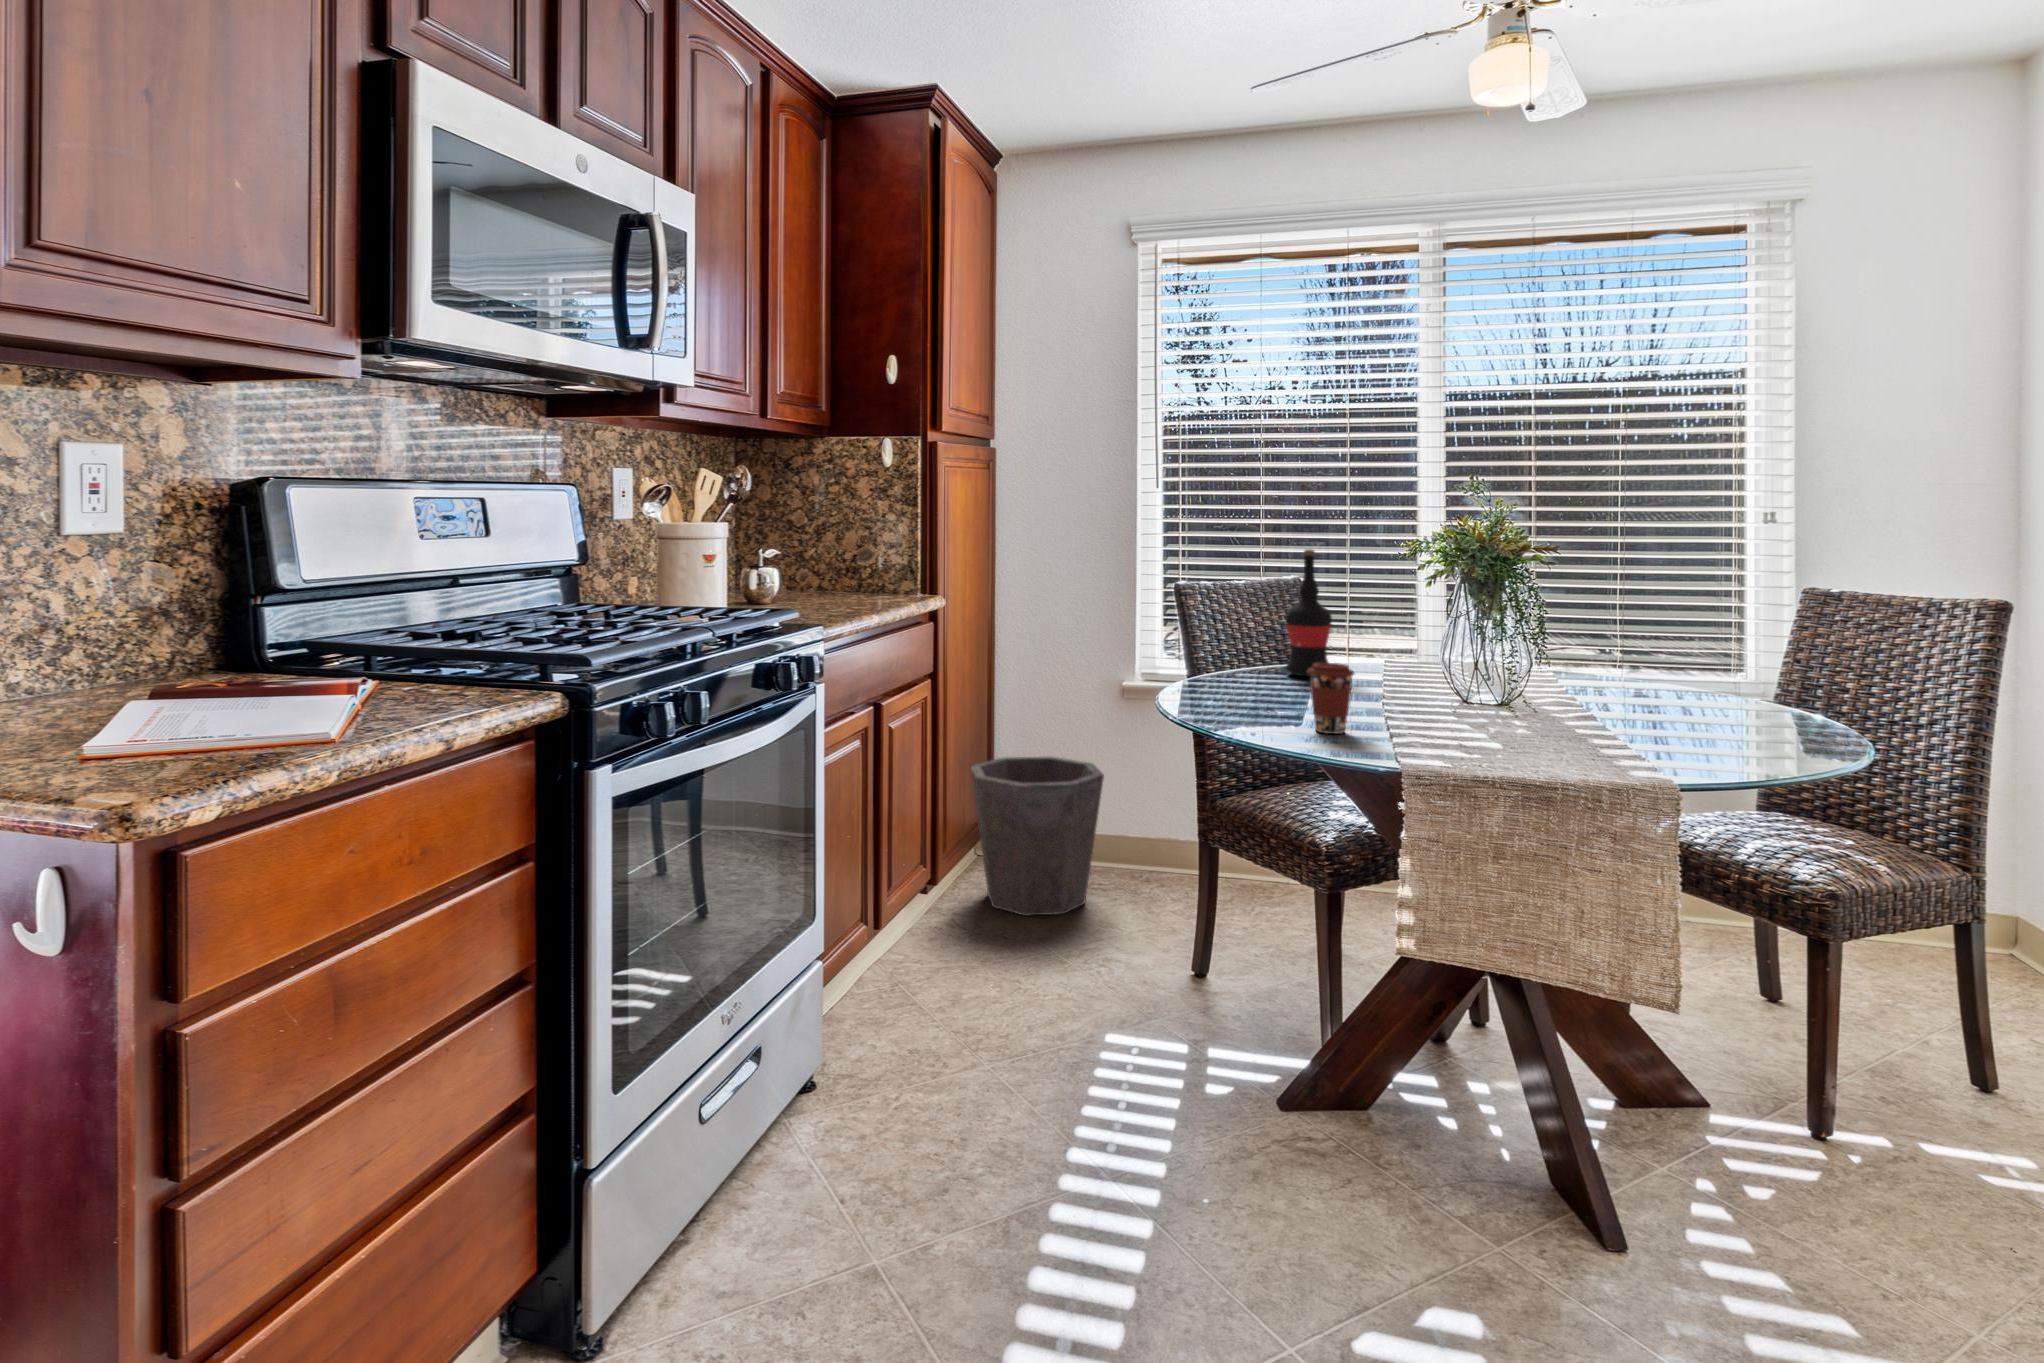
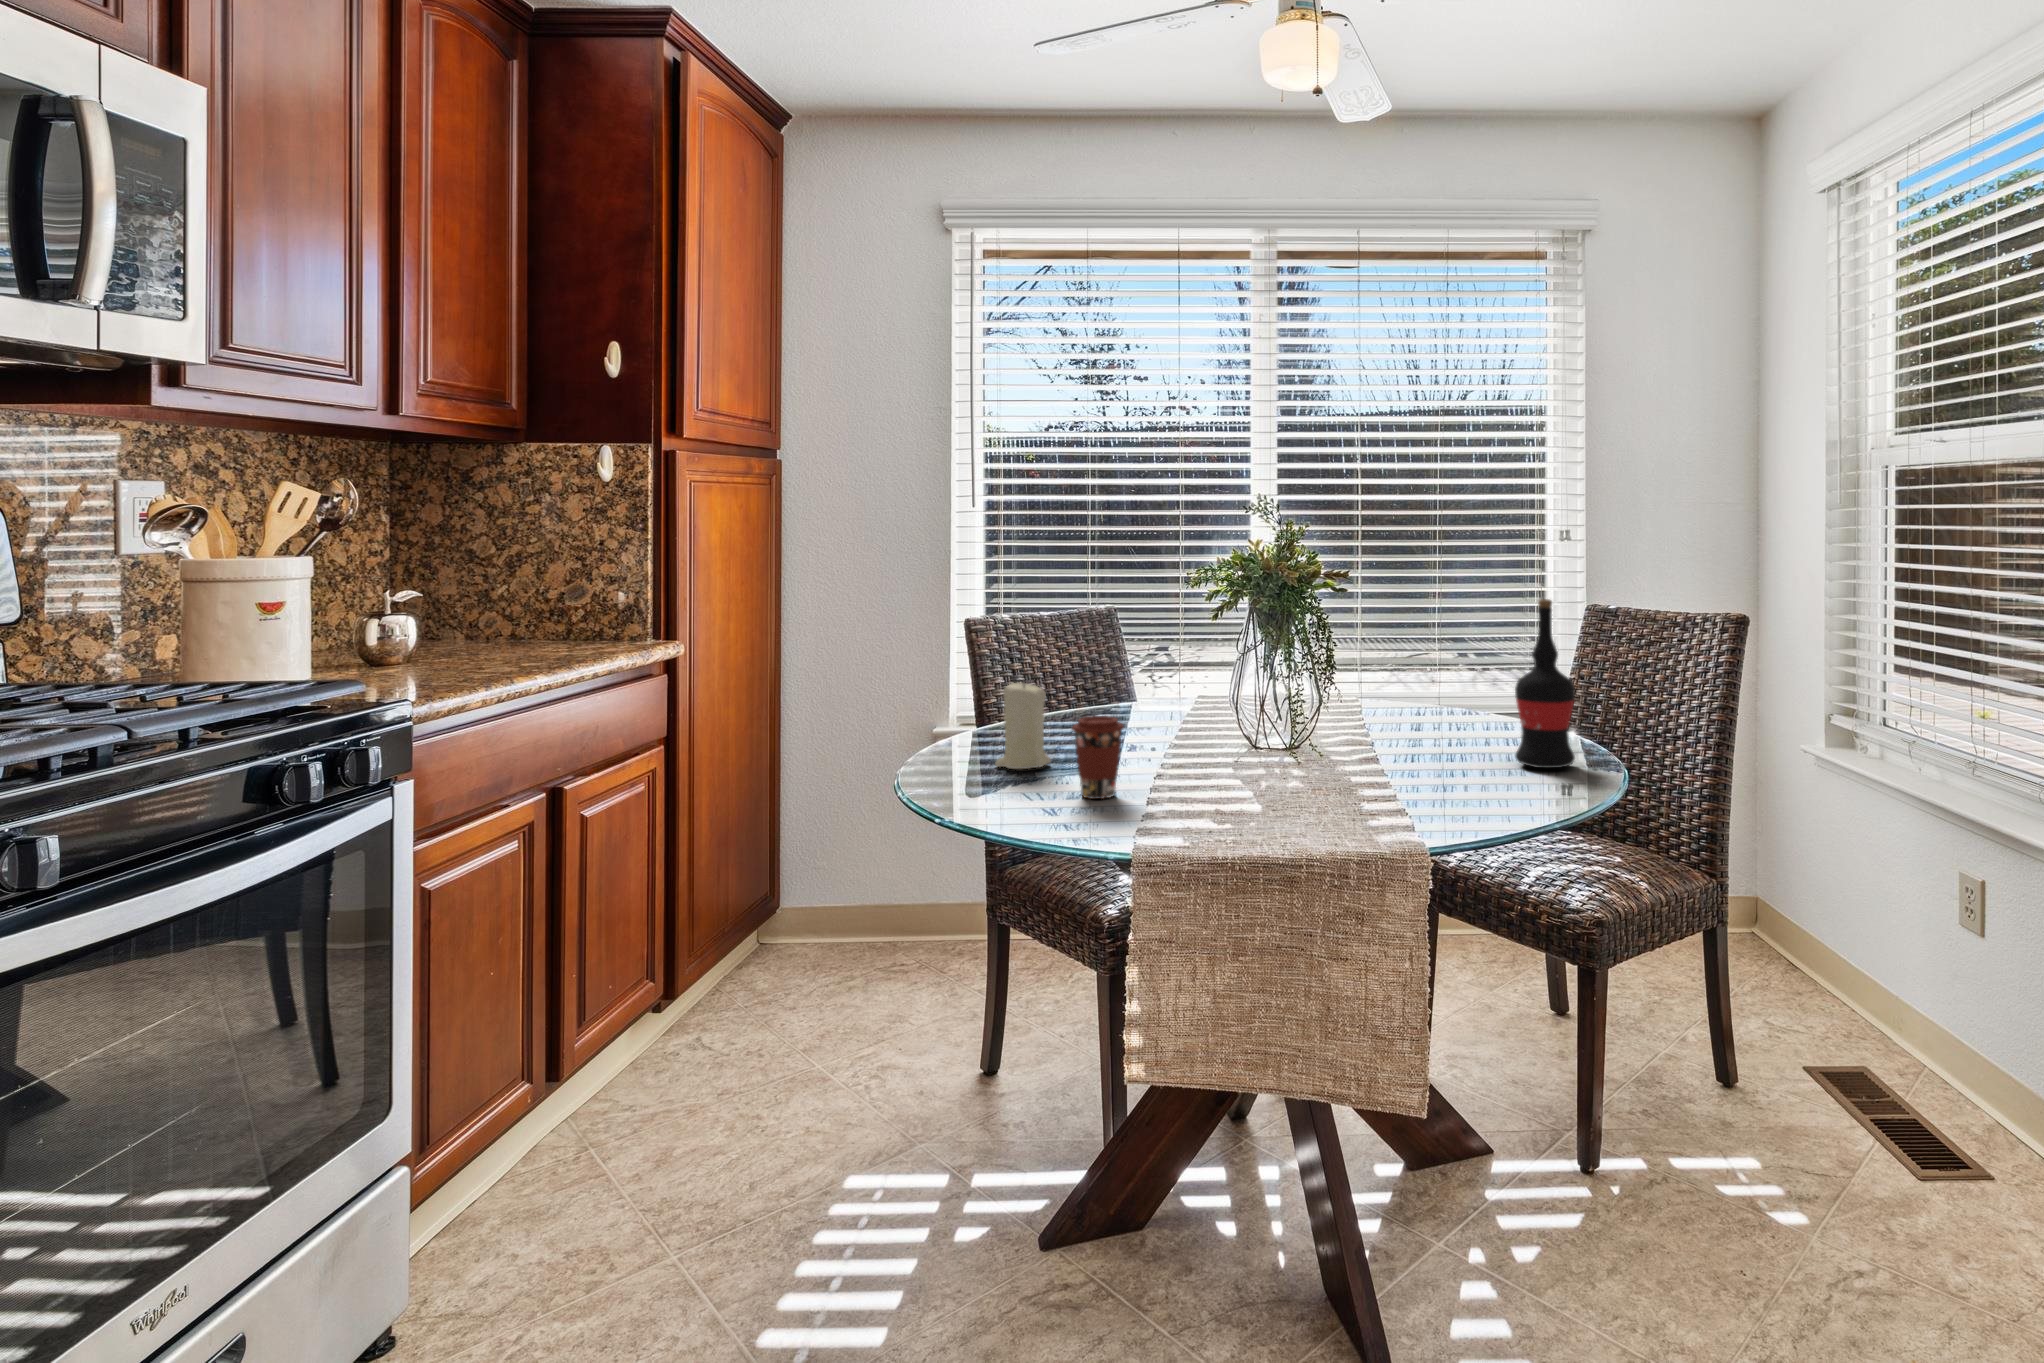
wine bottle: present [1286,549,1332,676] -> present [1515,599,1575,768]
candle: none [1228,632,1277,708] -> present [995,680,1051,769]
waste bin: present [971,757,1104,916] -> none [727,820,891,1016]

